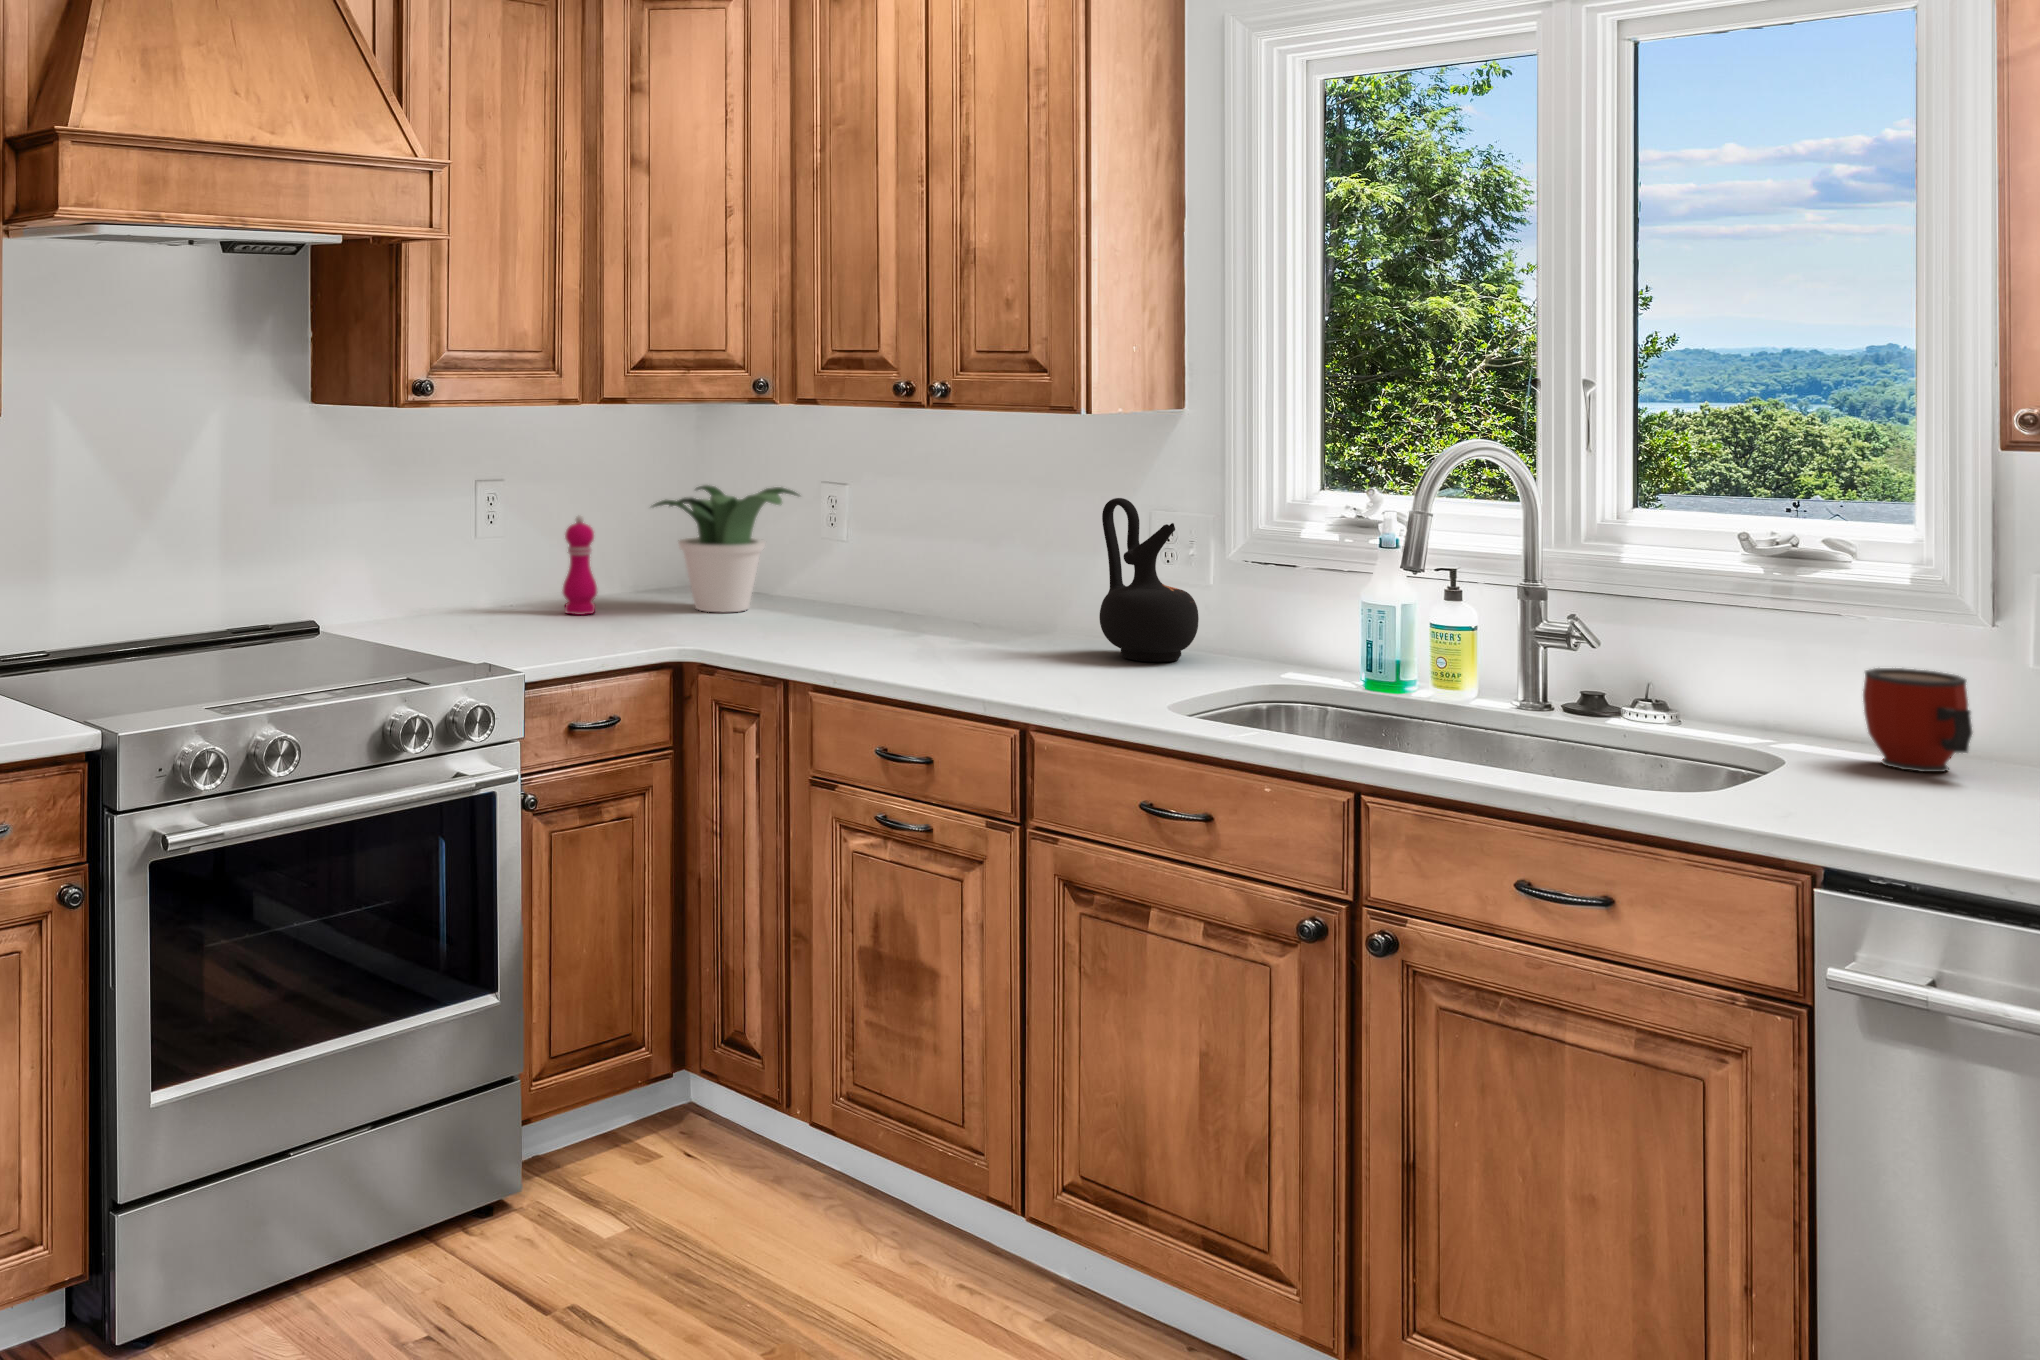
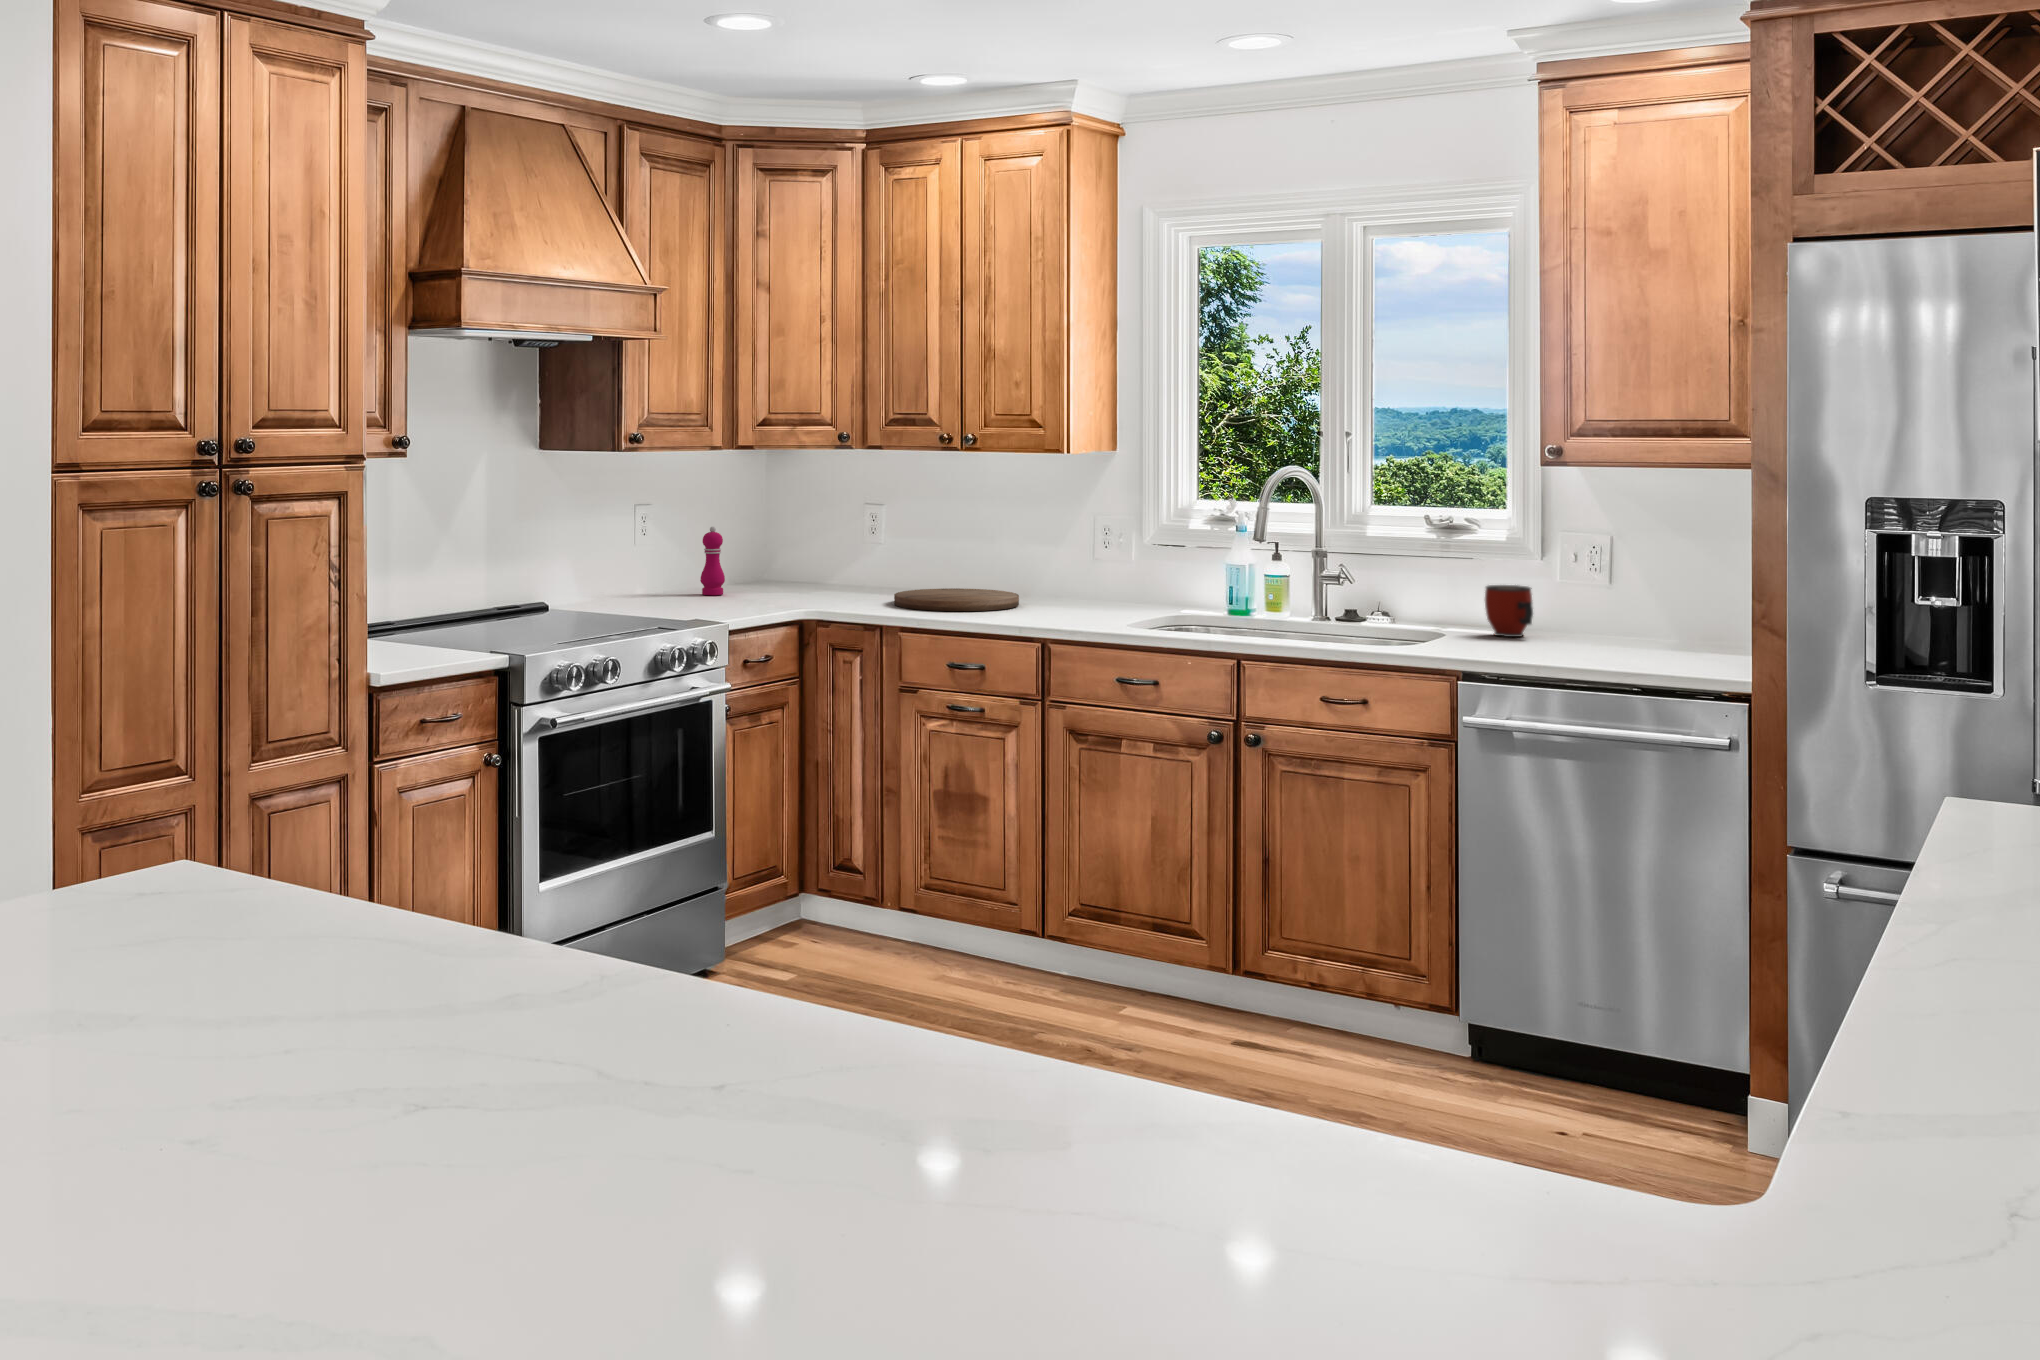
potted plant: present [652,485,799,612] -> none [758,505,857,592]
ceramic jug: present [1099,498,1199,662] -> none [1069,506,1129,608]
cutting board: none [823,617,1018,662] -> present [894,588,1019,611]

